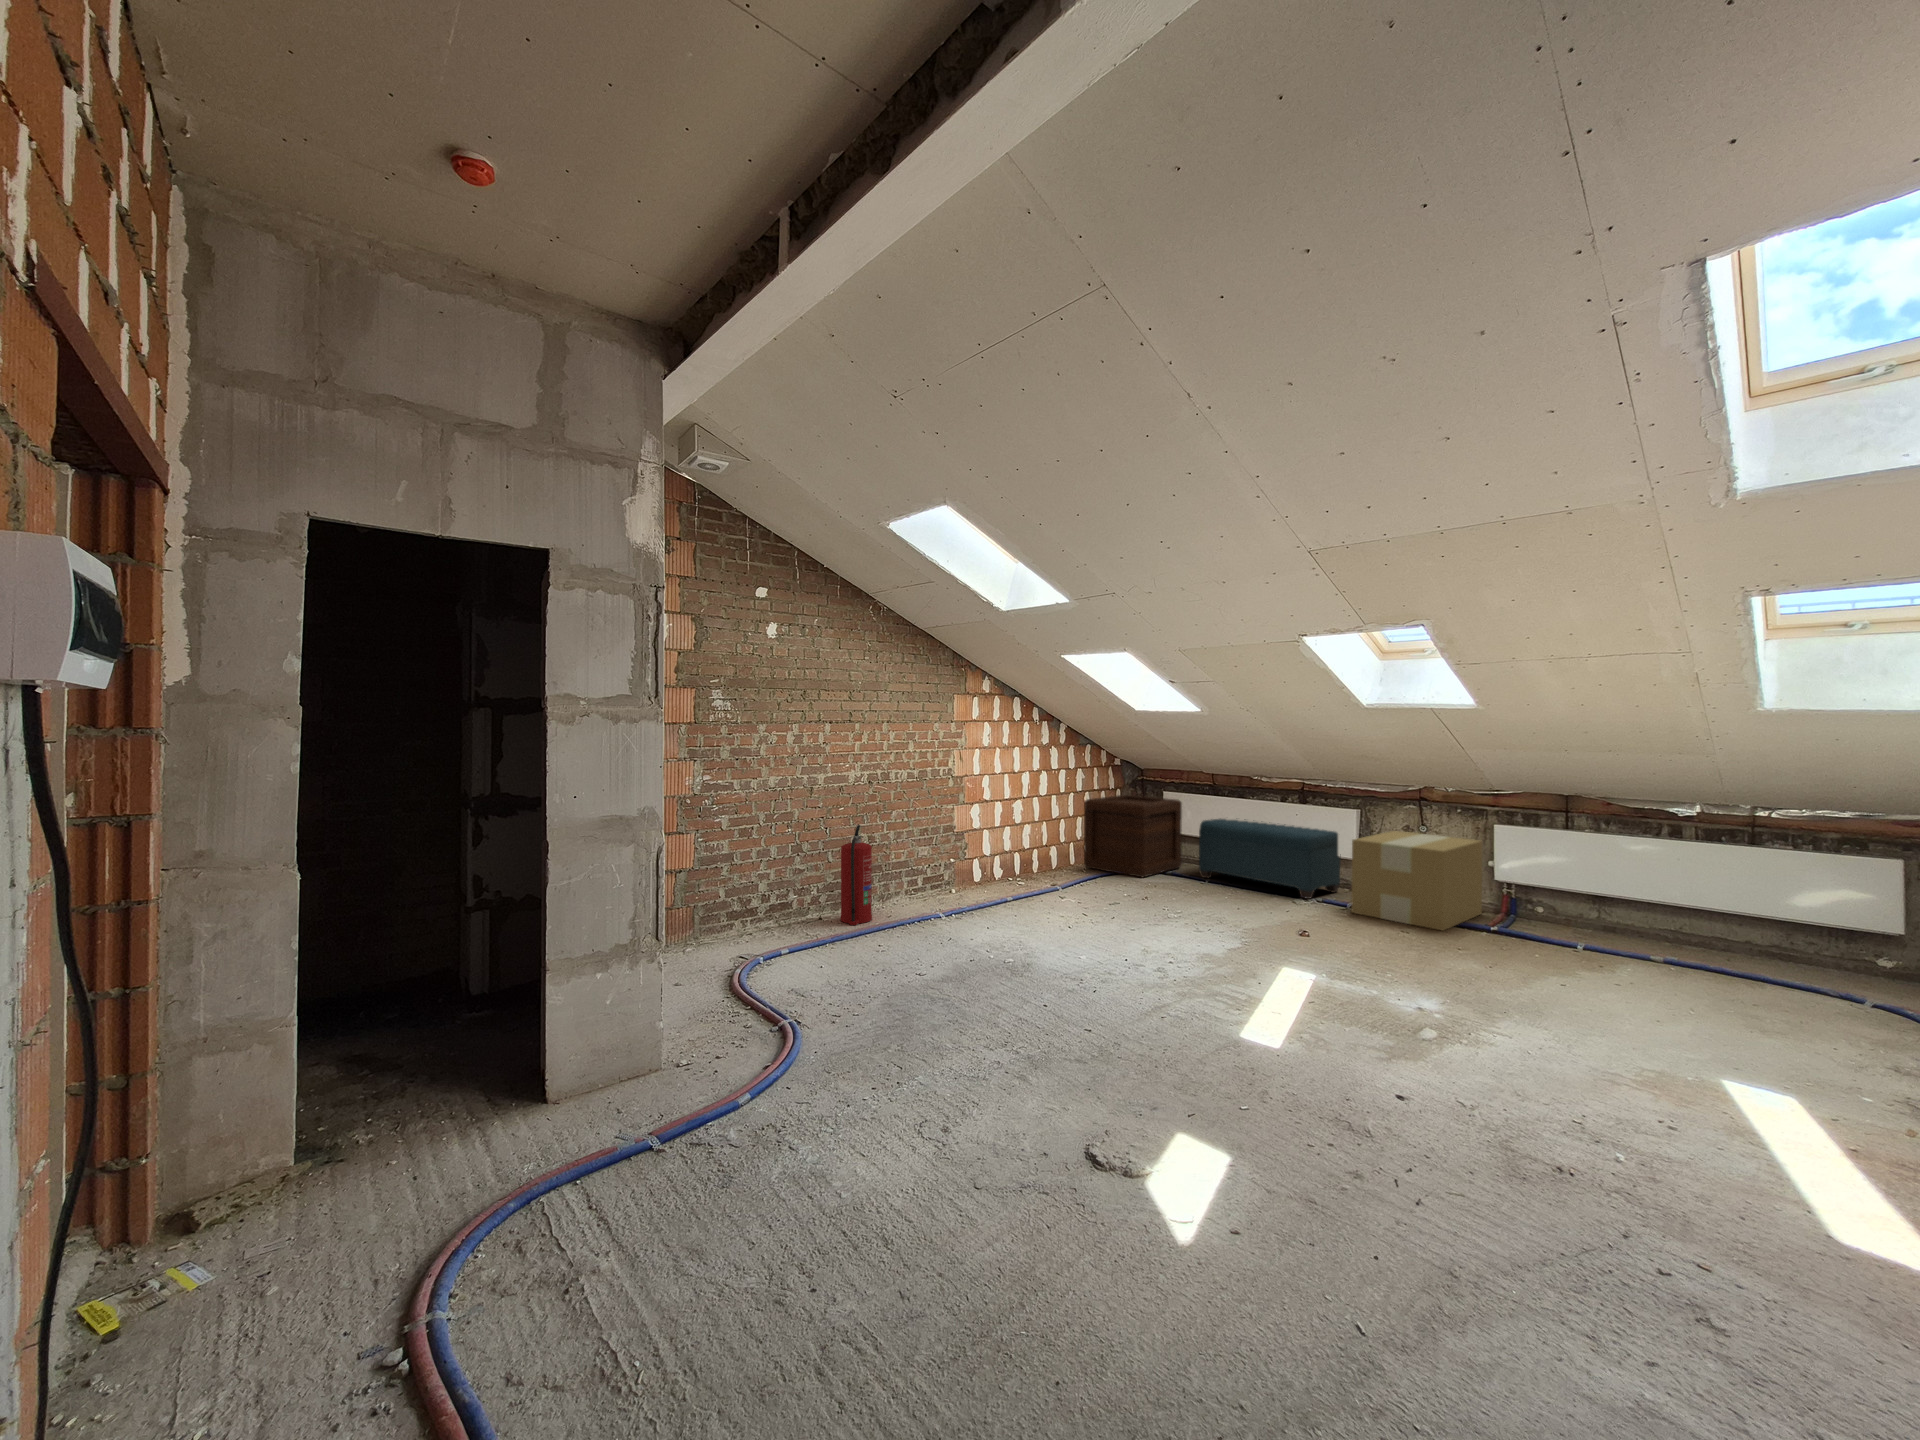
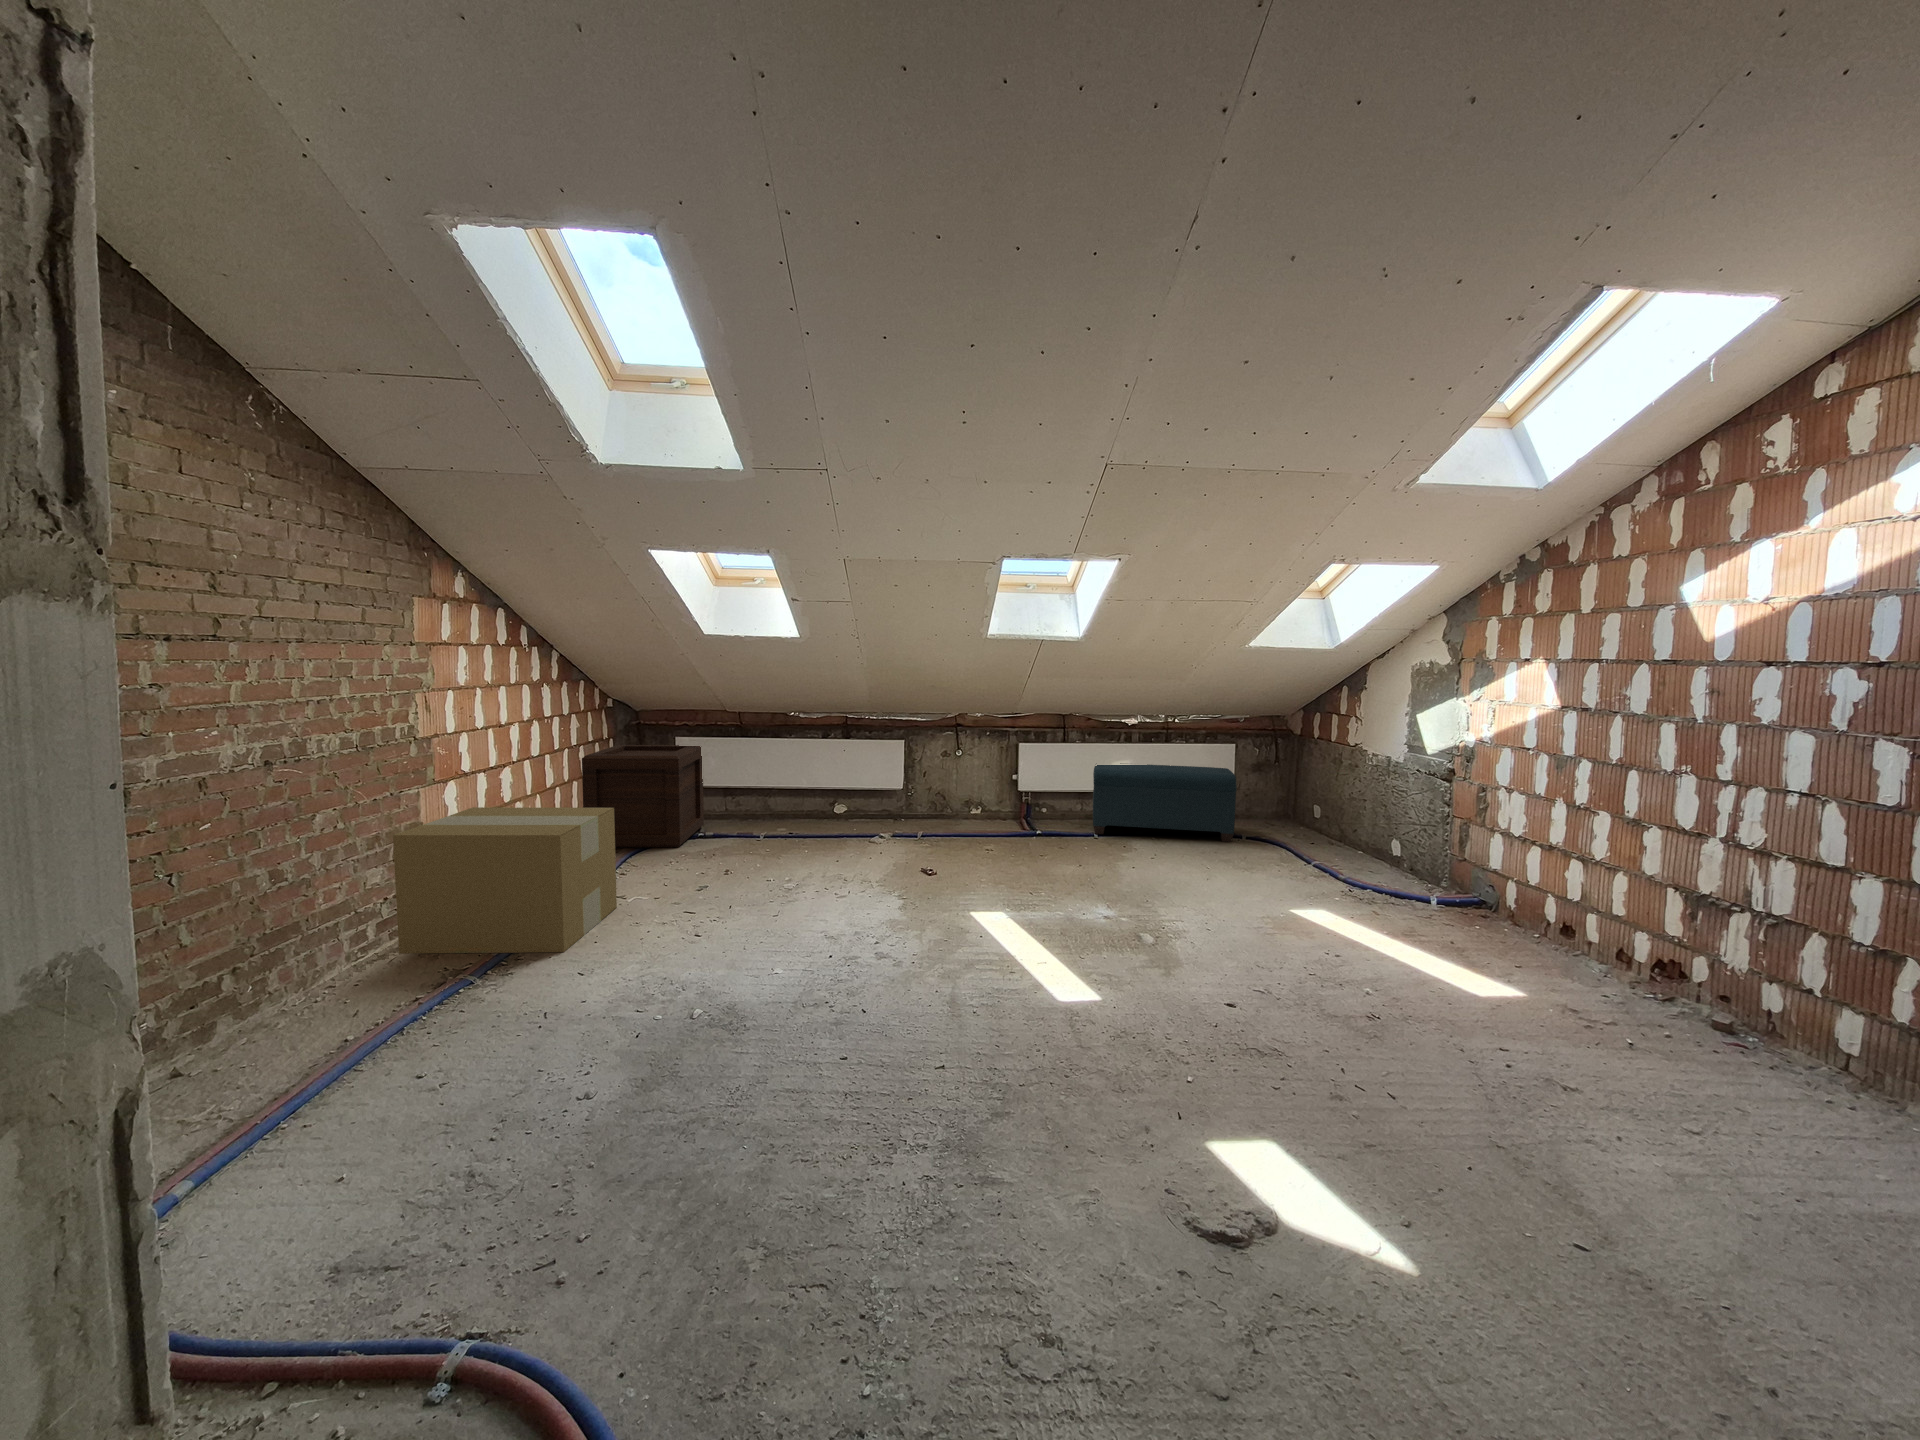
bench: present [1199,819,1340,899] -> present [1093,763,1237,842]
fire extinguisher: present [841,825,872,925] -> none [219,853,314,1062]
cardboard box: present [1351,831,1482,931] -> present [393,807,617,954]

